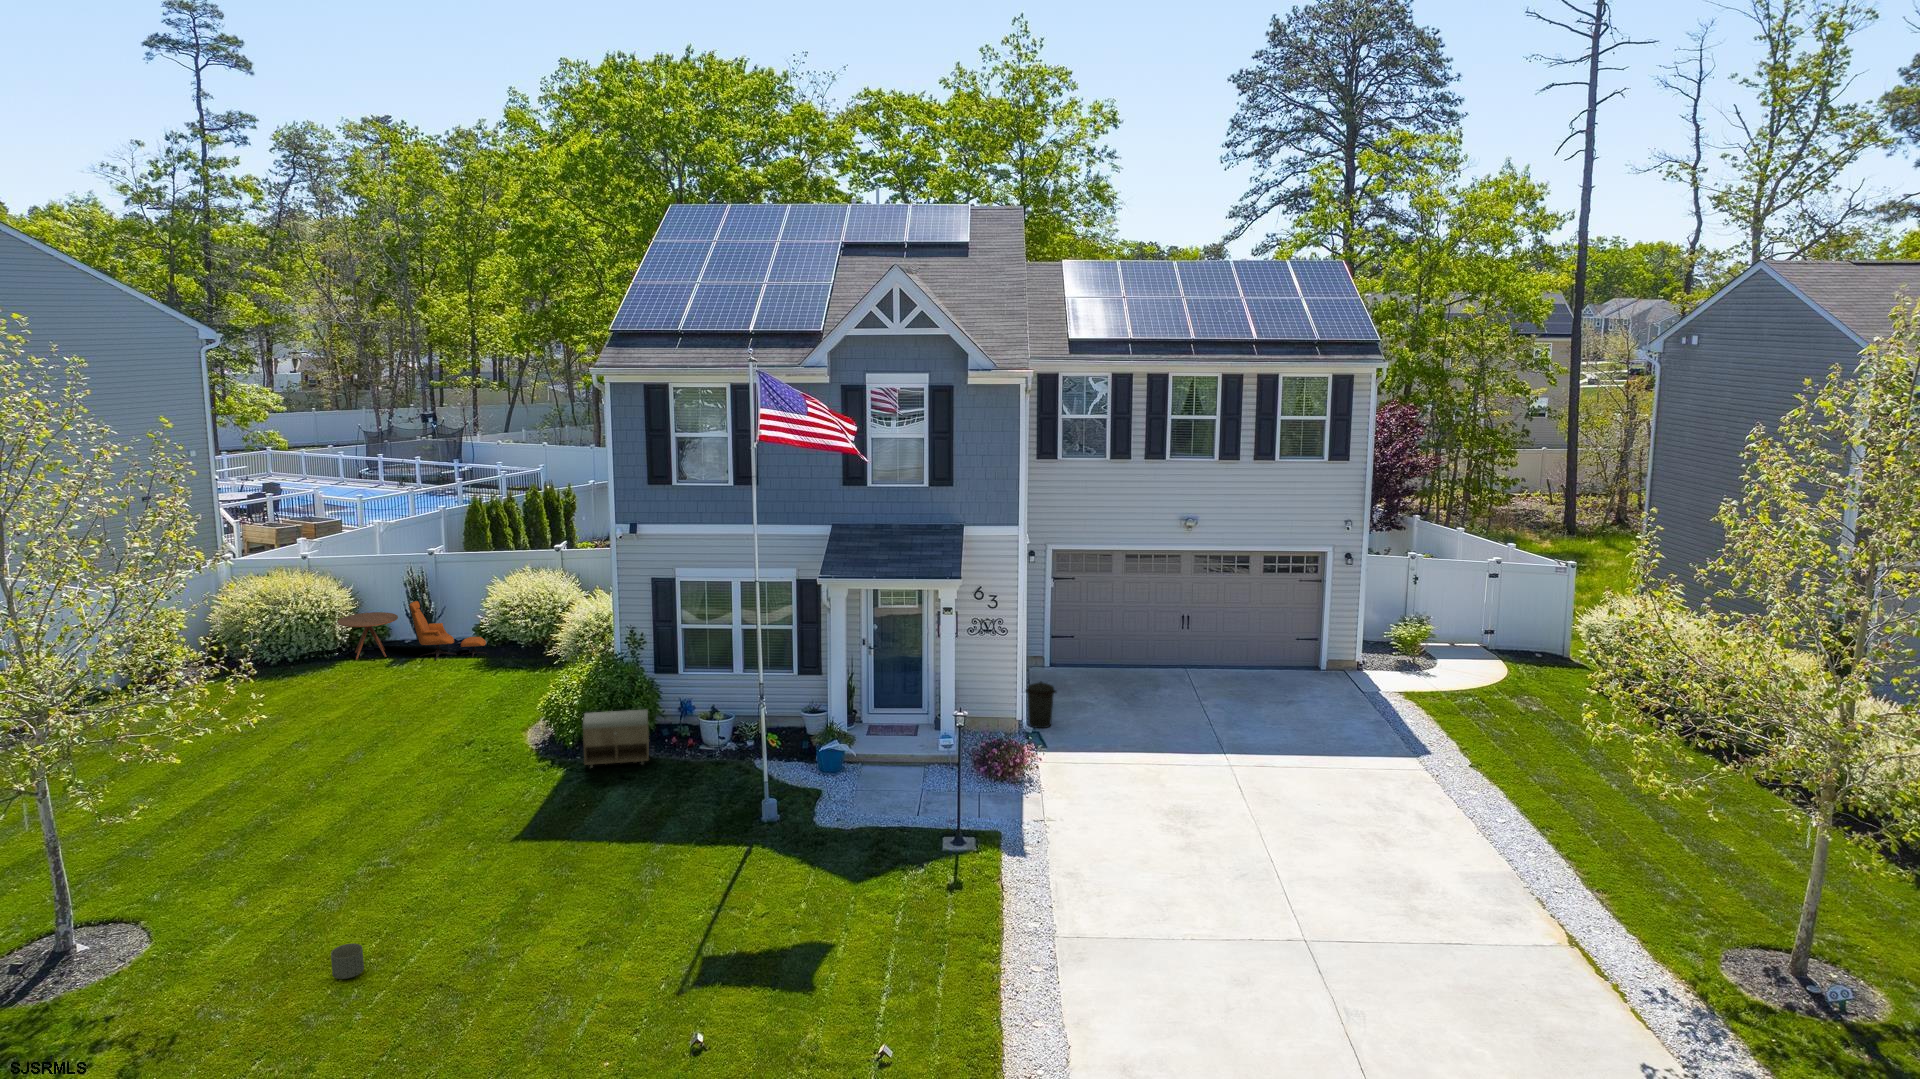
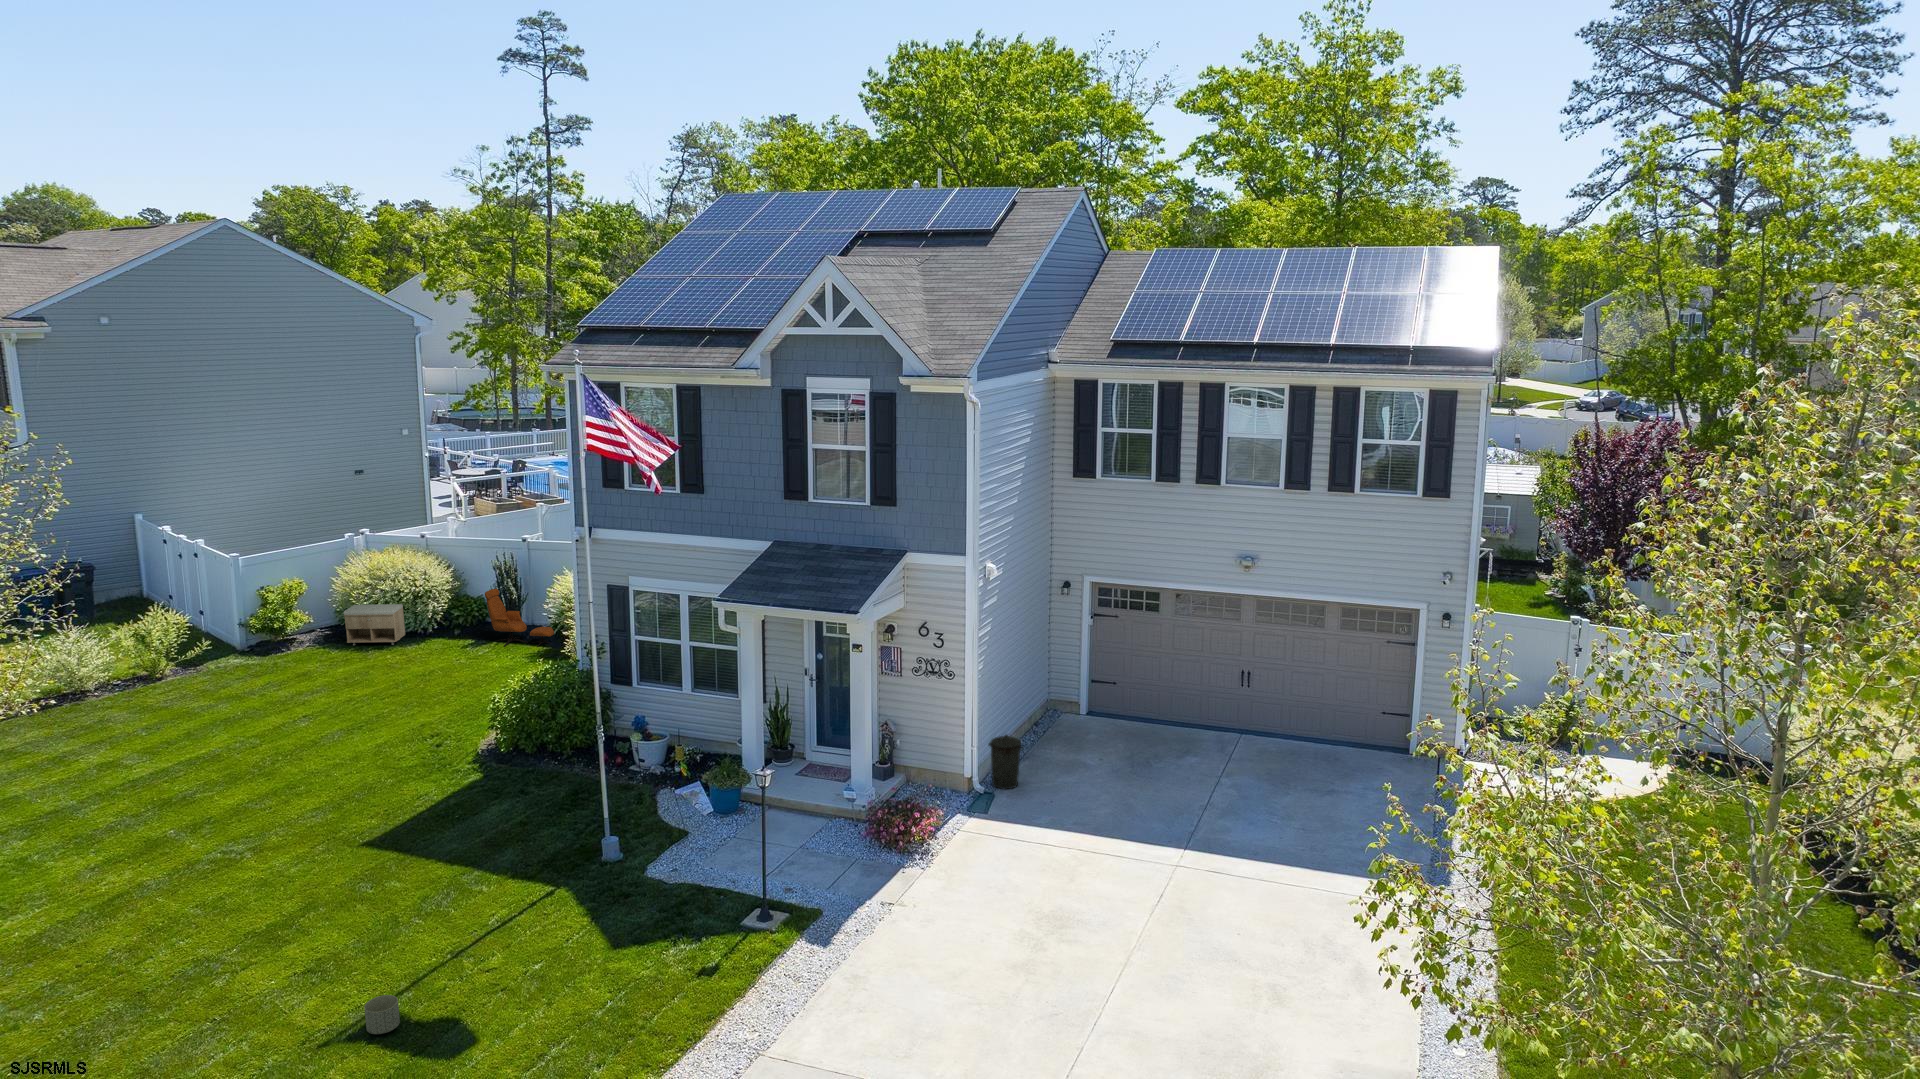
round table: present [338,612,398,660] -> none [429,596,484,640]
storage bench: present [583,709,649,767] -> present [344,604,405,645]
planter: present [331,944,364,979] -> present [364,995,400,1034]

